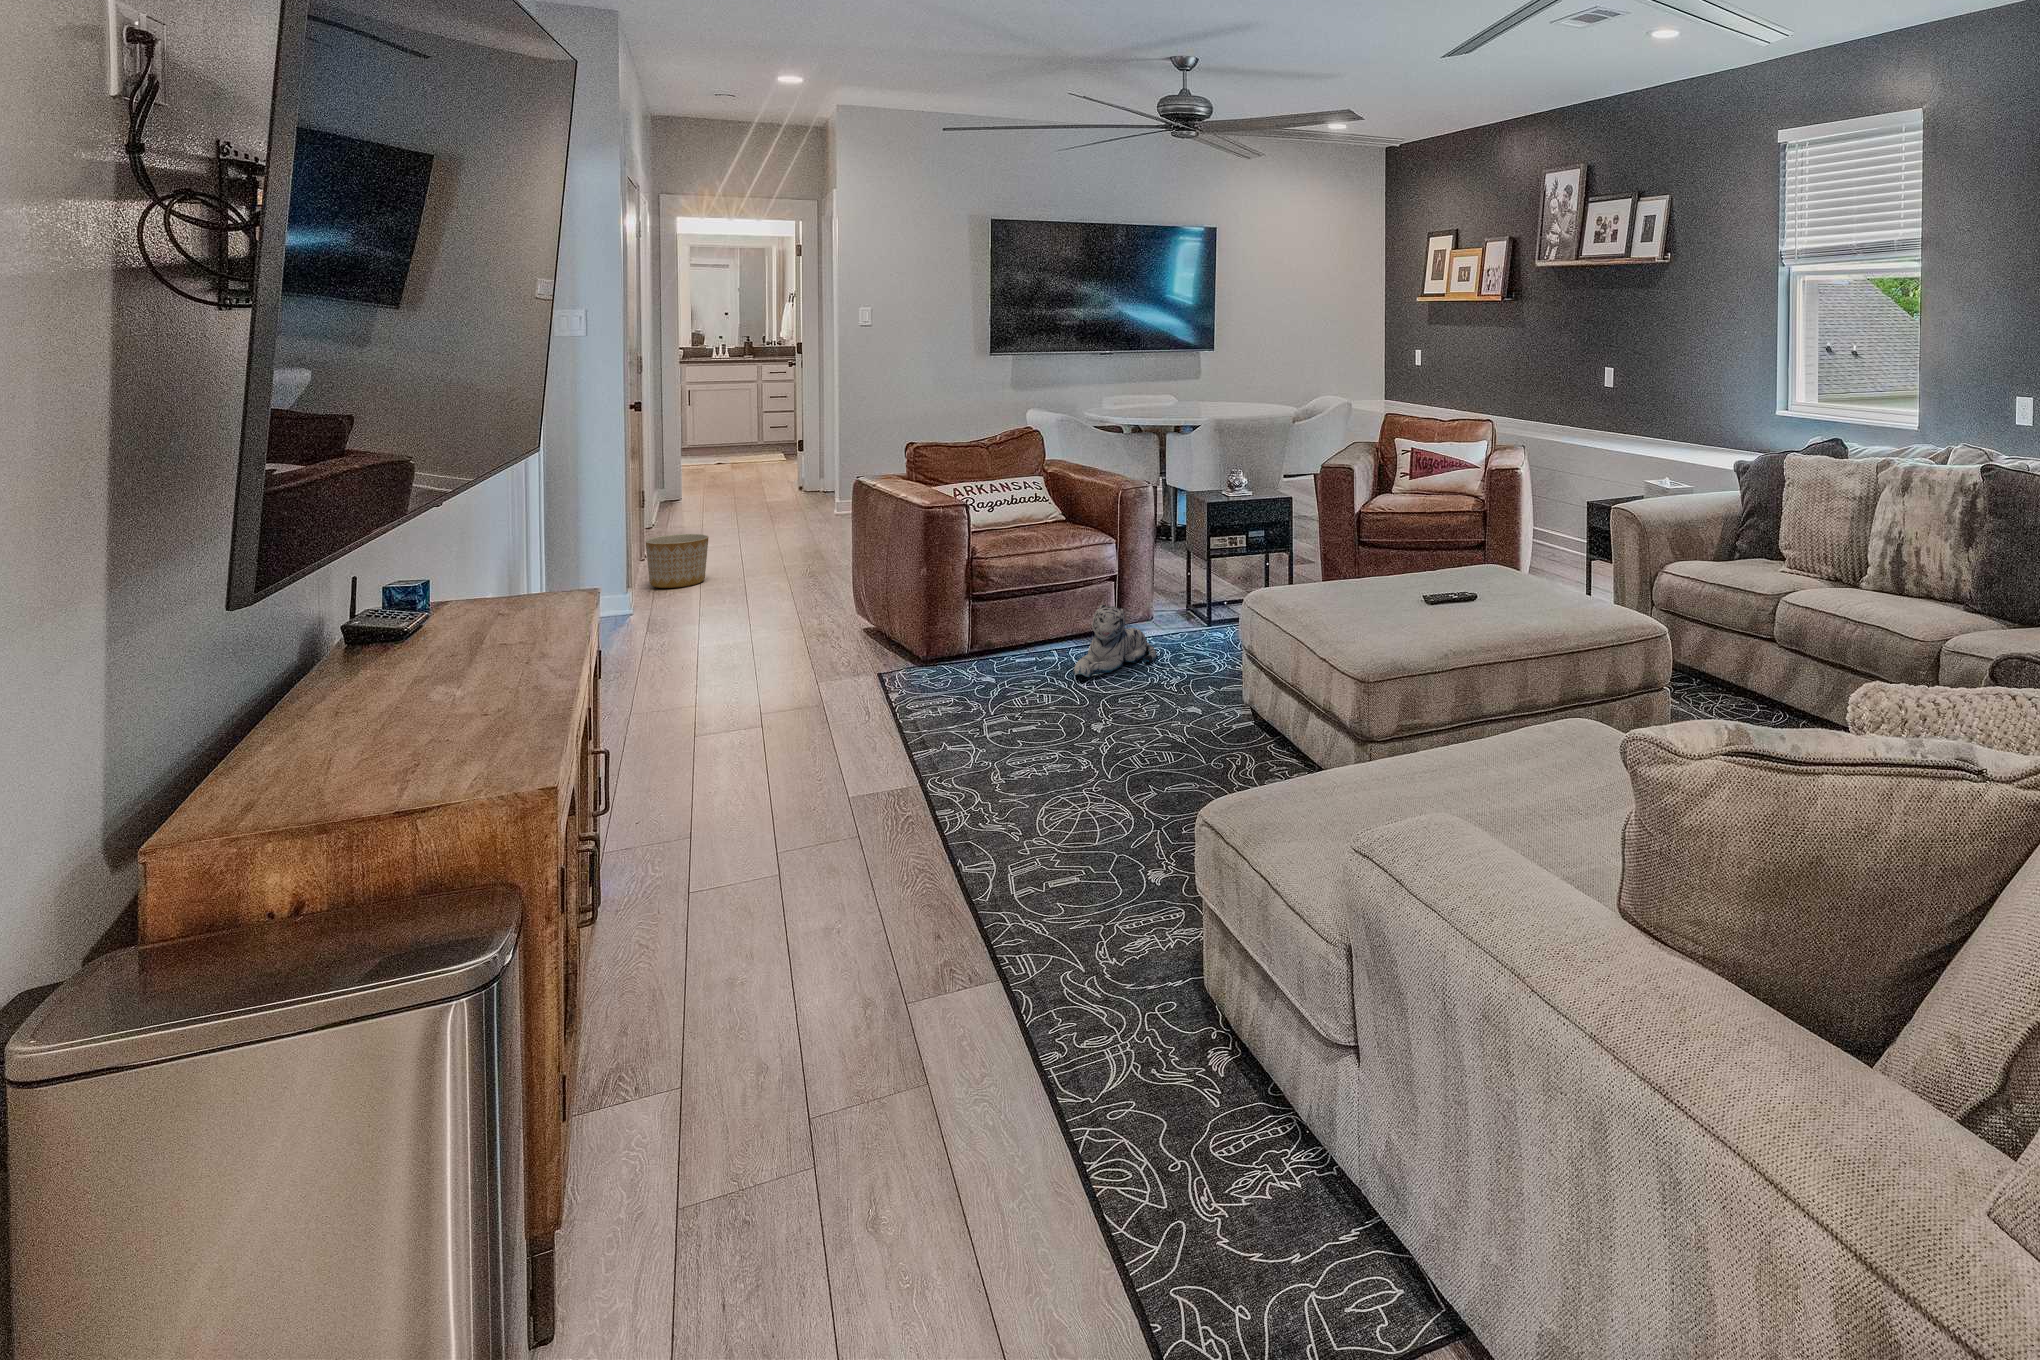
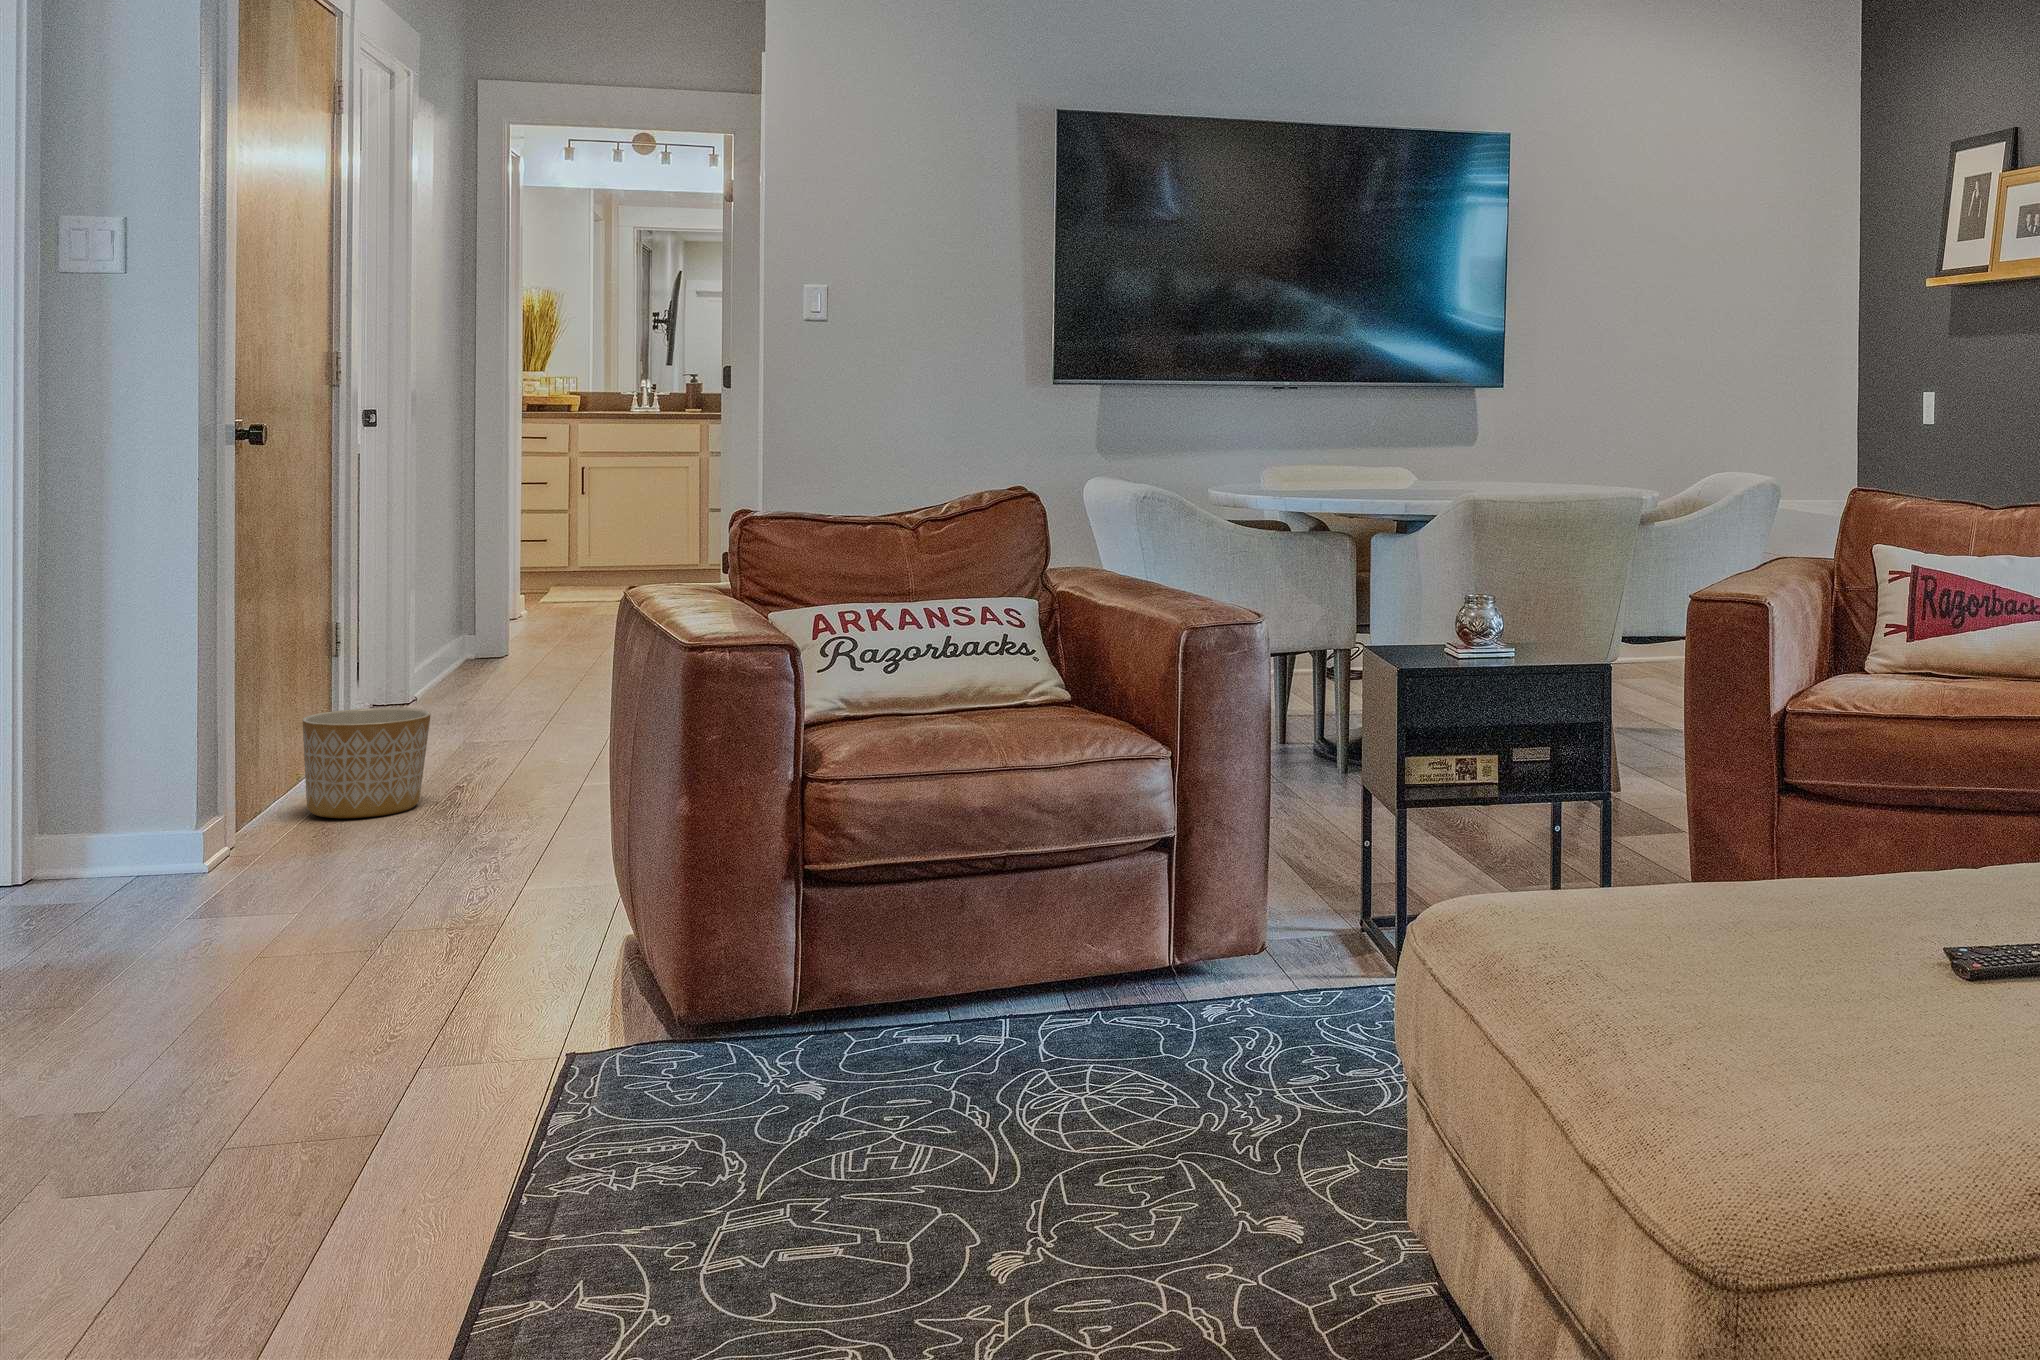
plush toy: present [1073,605,1157,677] -> none [1006,911,1243,1105]

